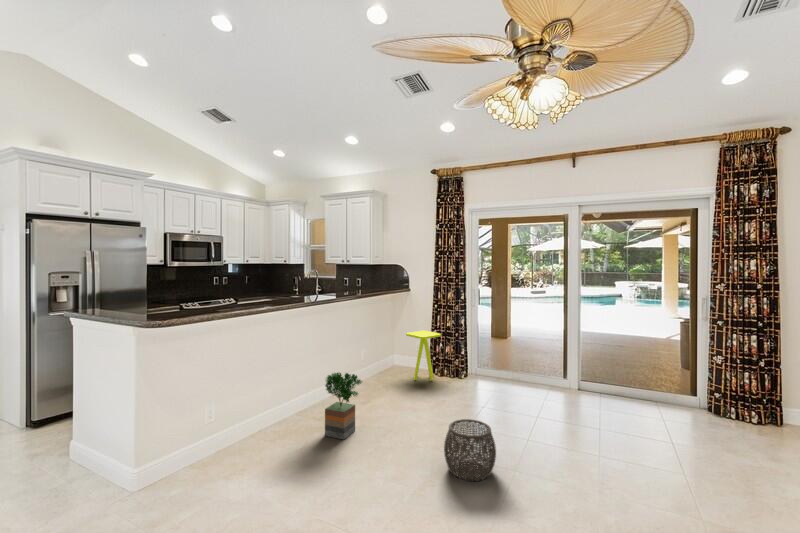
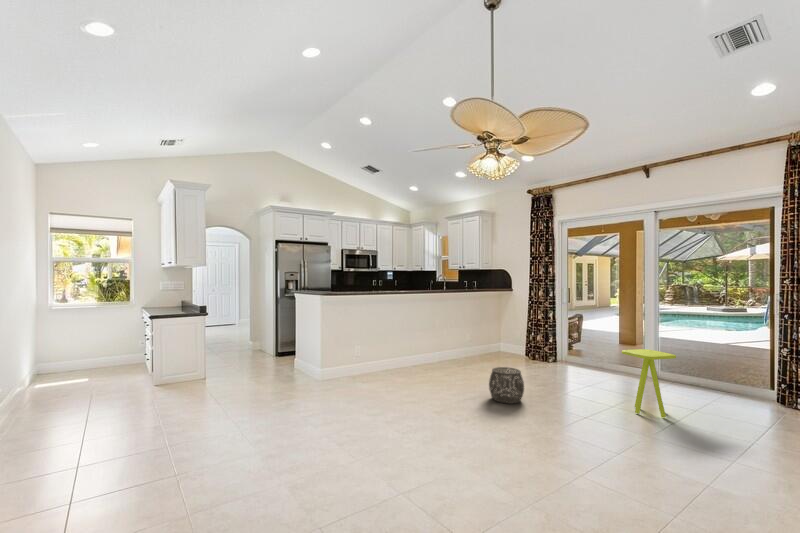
side table: present [406,331,441,380] -> present [622,349,676,417]
potted tree: present [325,373,362,440] -> none [423,336,450,379]

